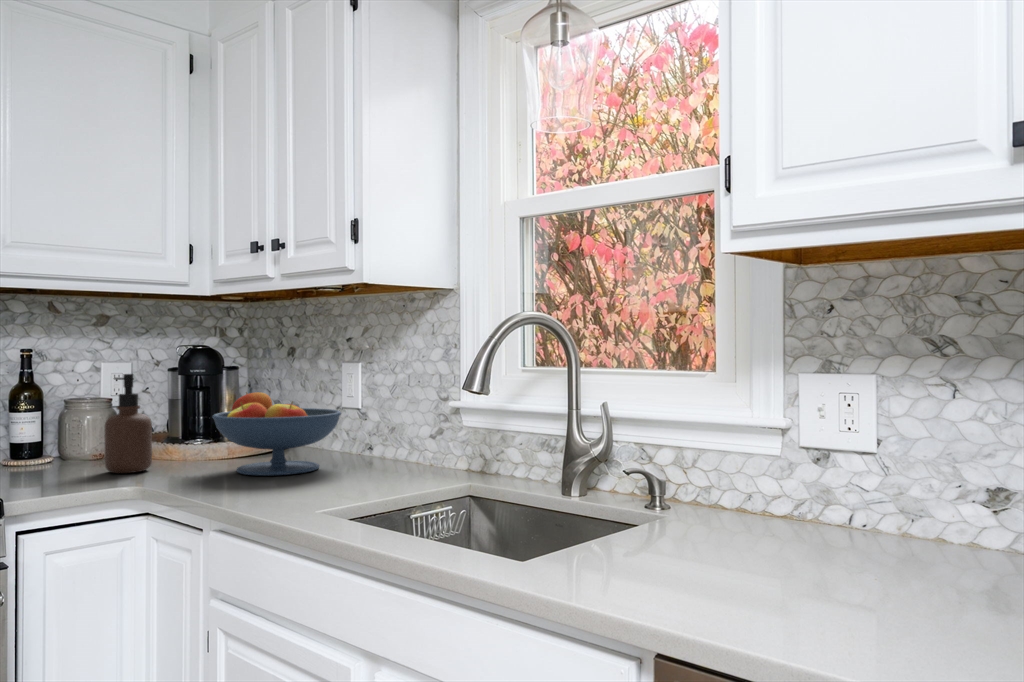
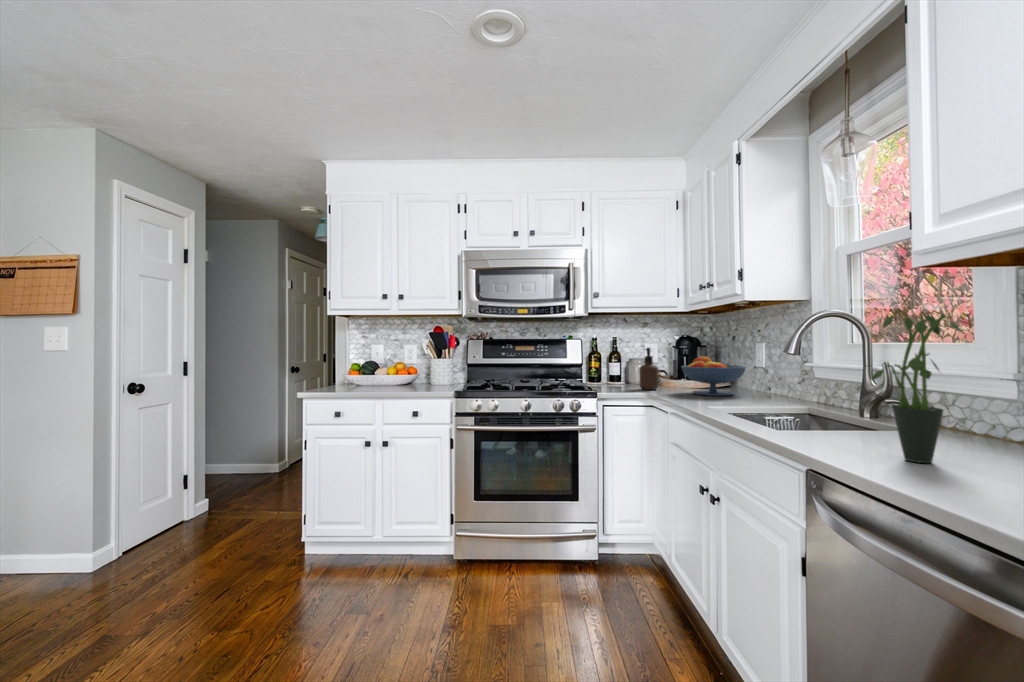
potted plant: none [731,316,854,595] -> present [872,308,962,463]

